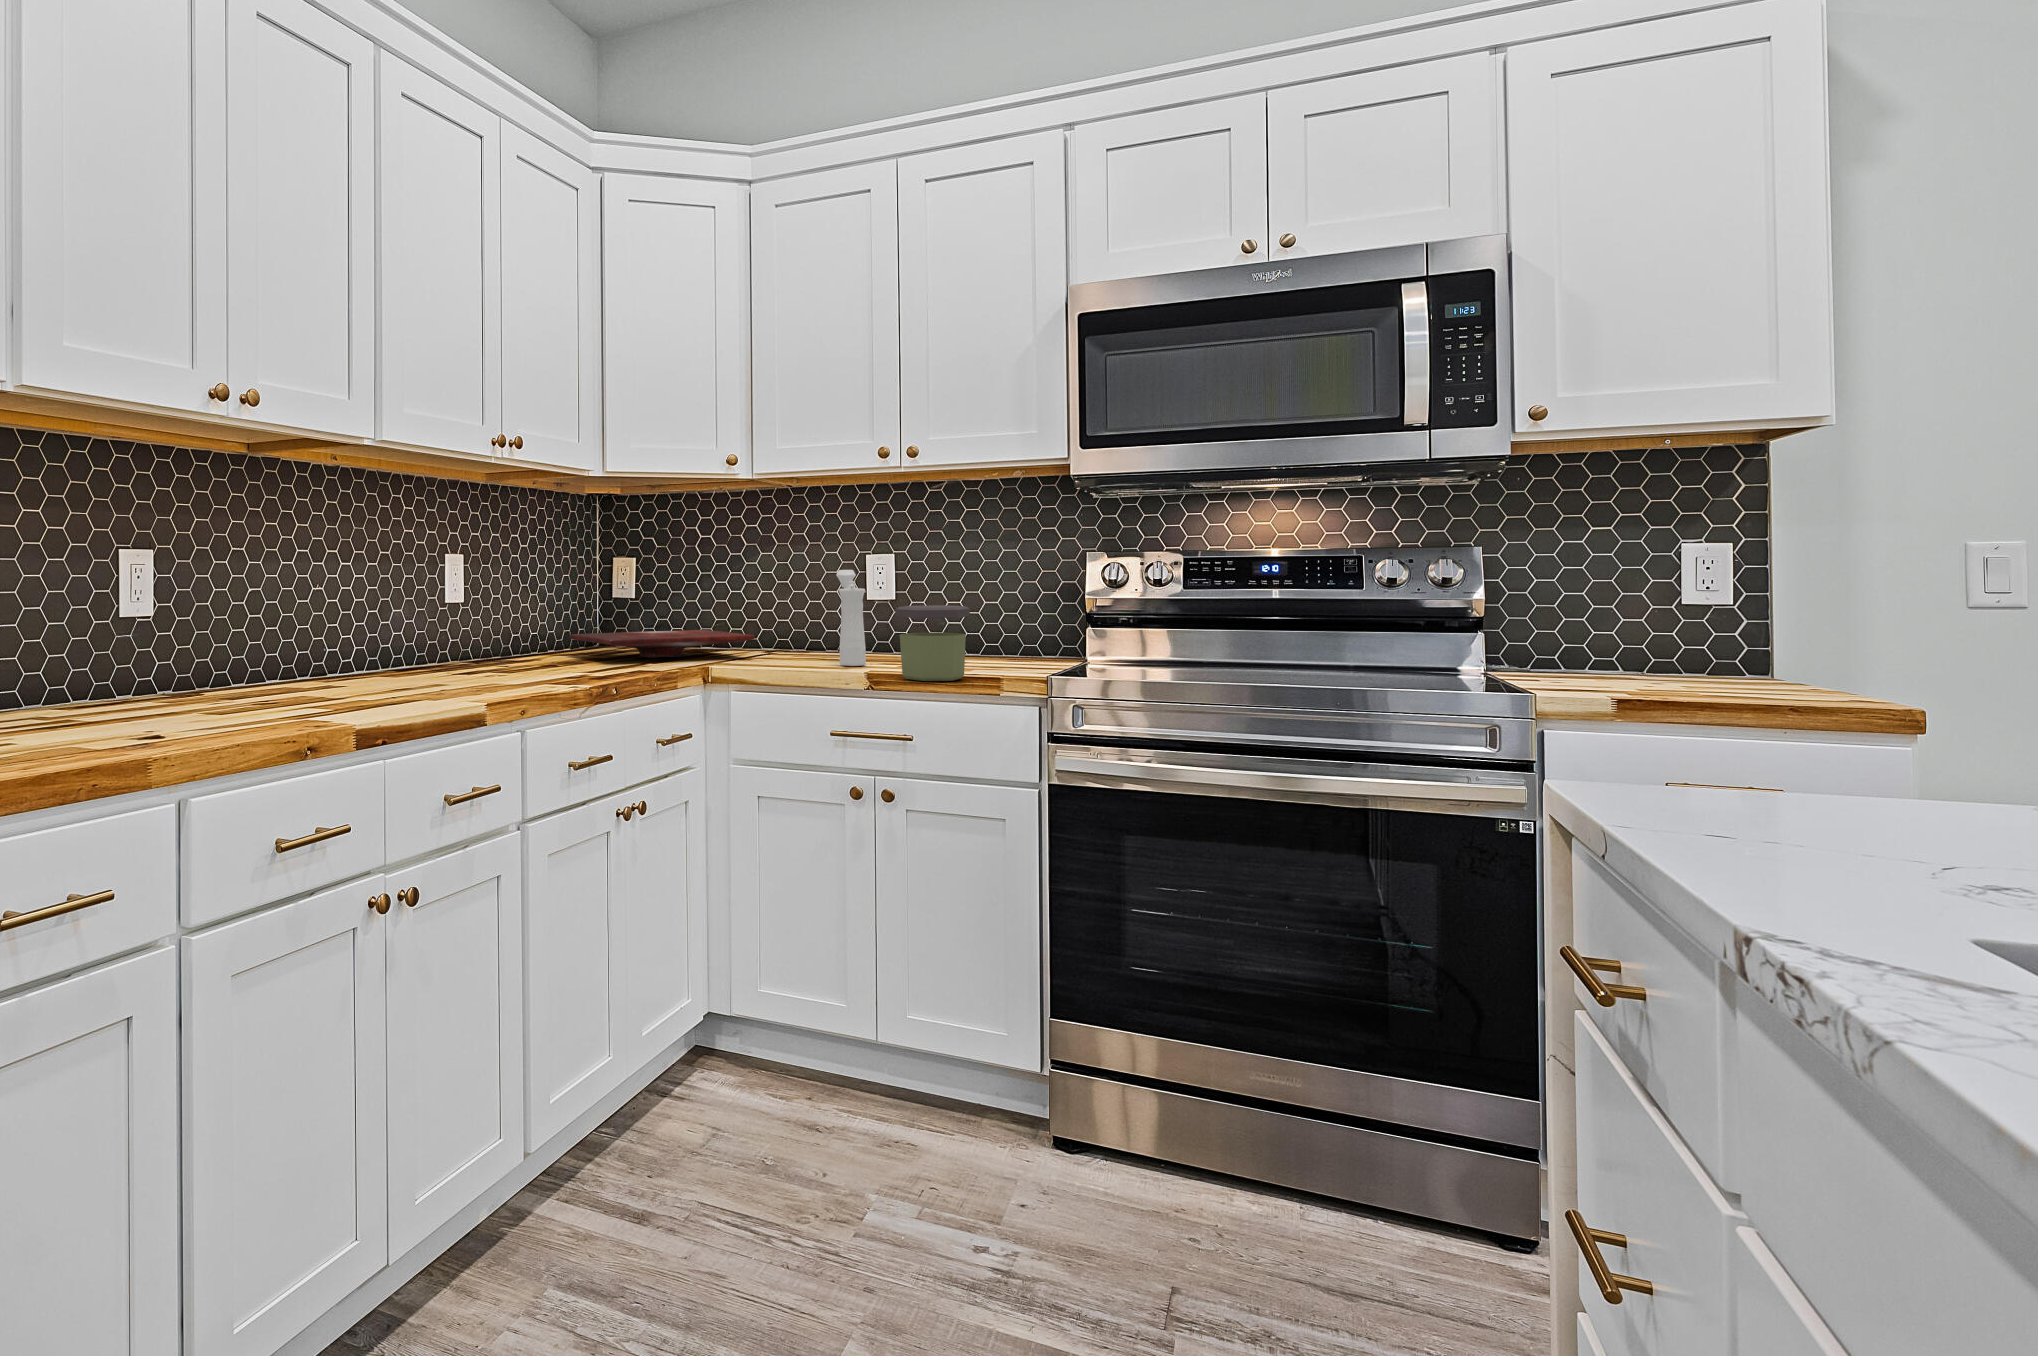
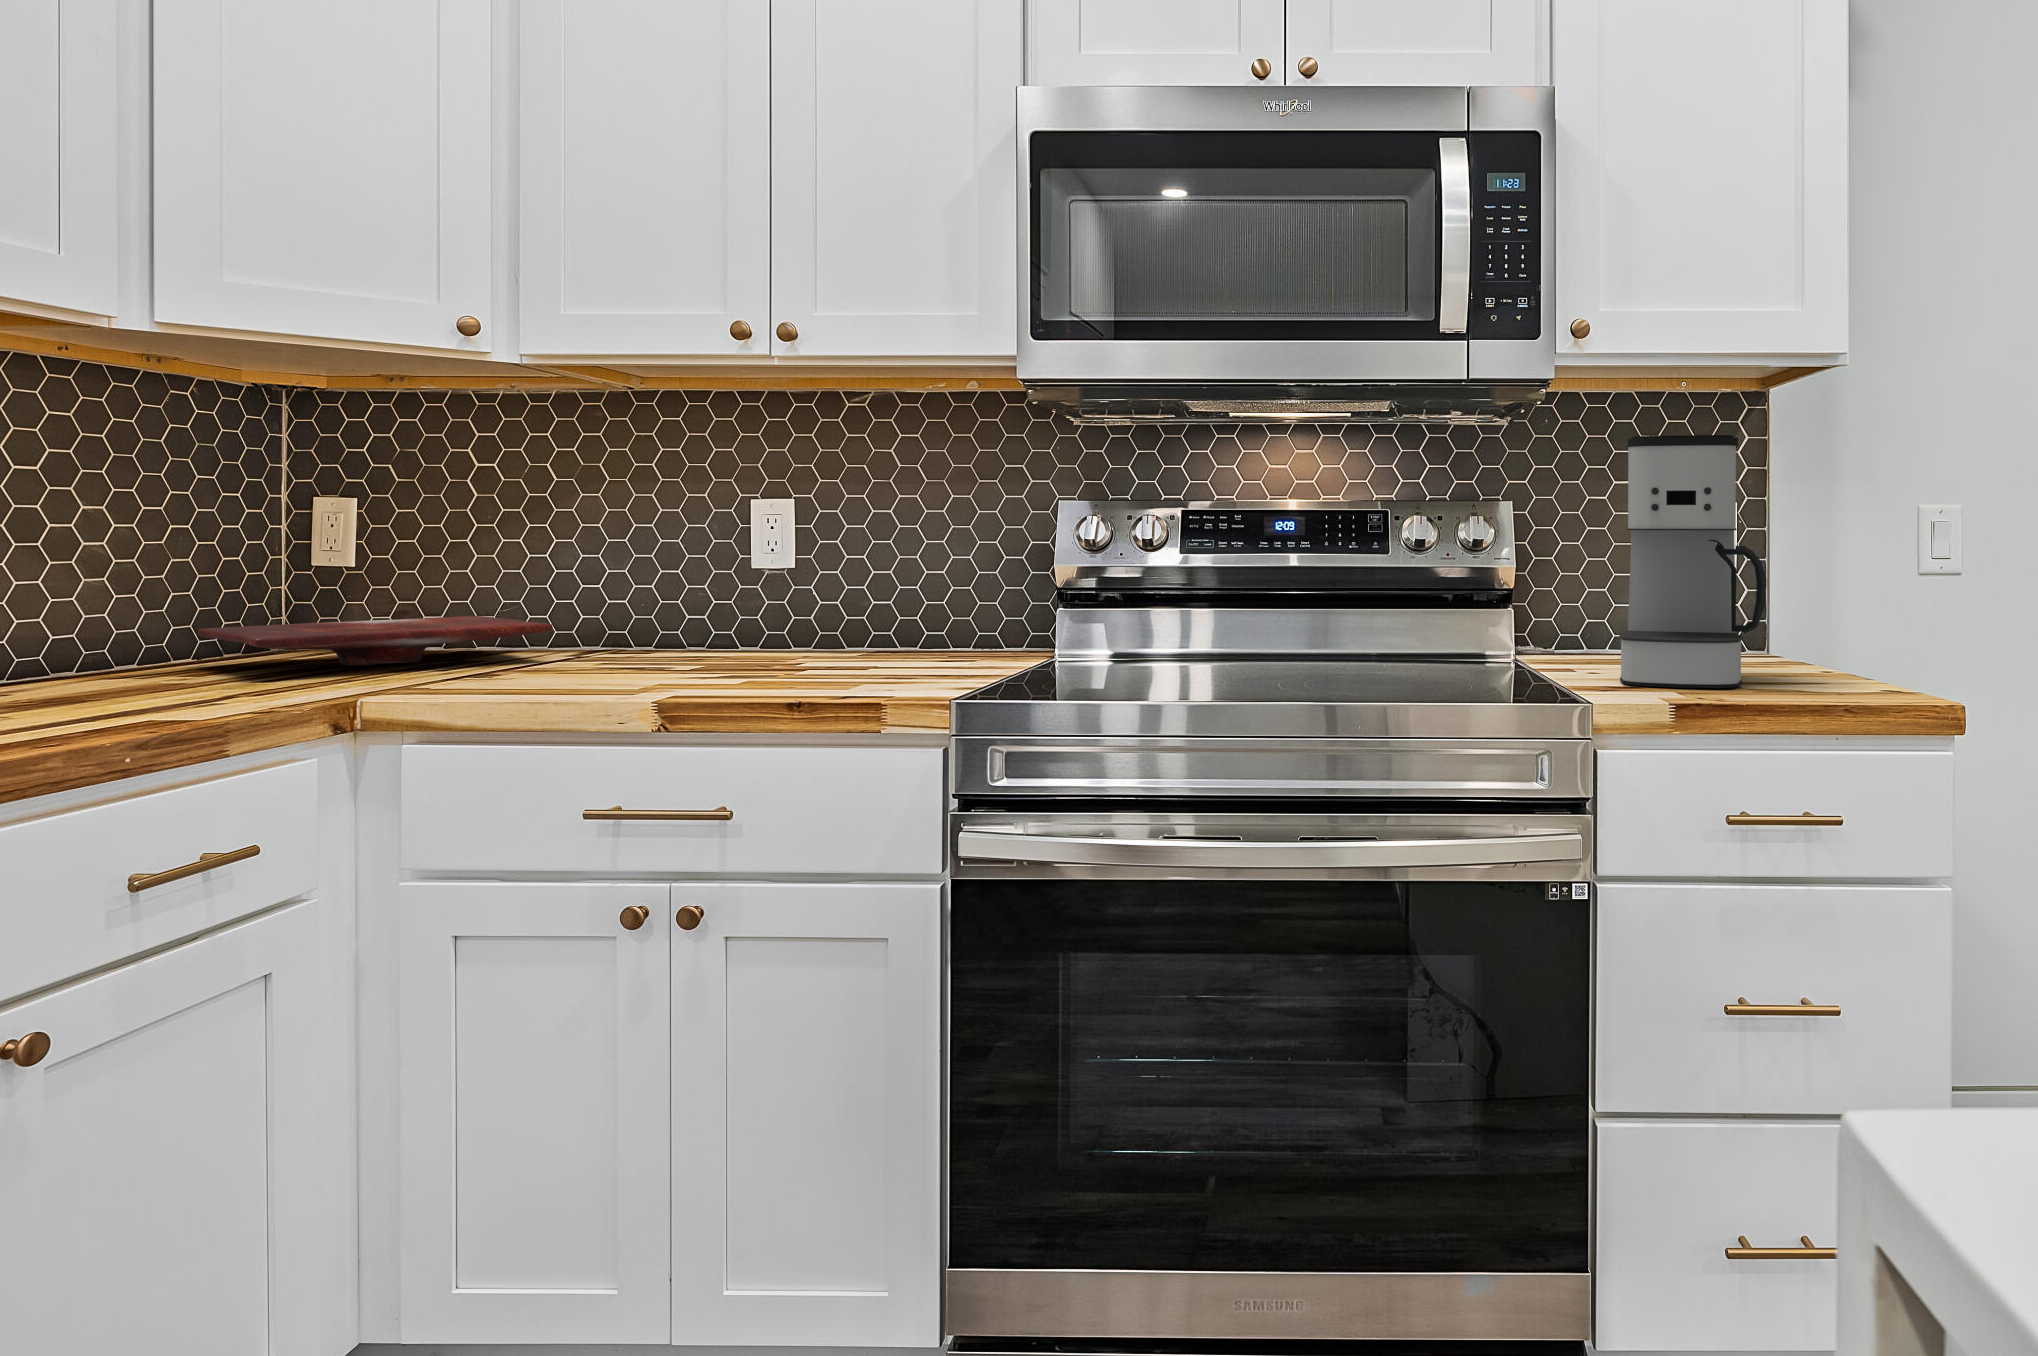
coffee maker: none [1580,494,1732,702] -> present [1619,435,1767,688]
pepper mill: present [836,570,866,666] -> none [685,520,729,670]
jar: present [895,605,970,681] -> none [758,574,878,695]

